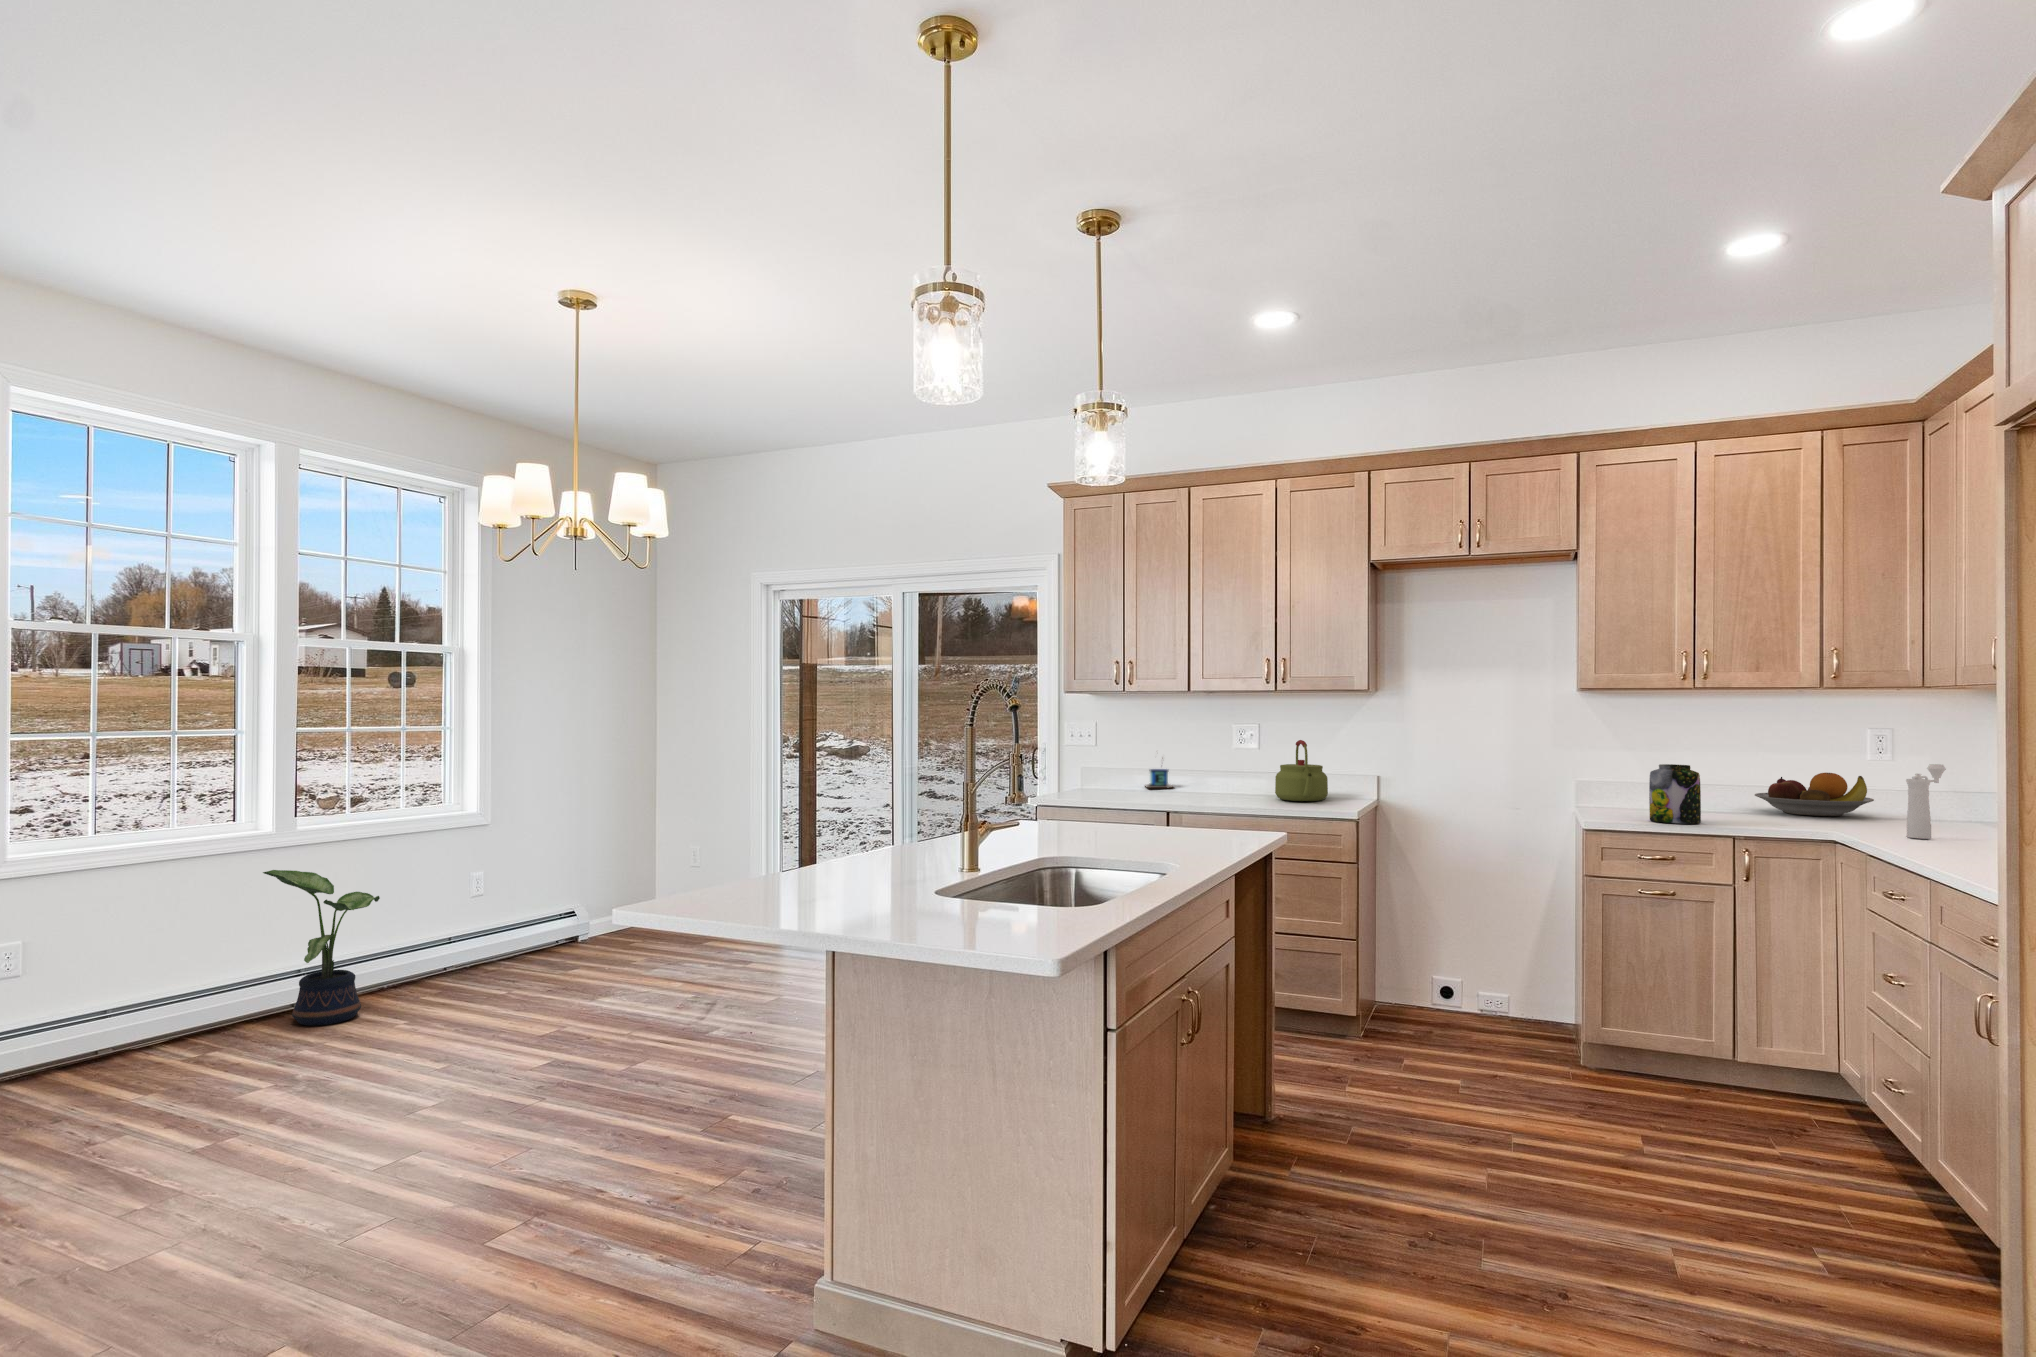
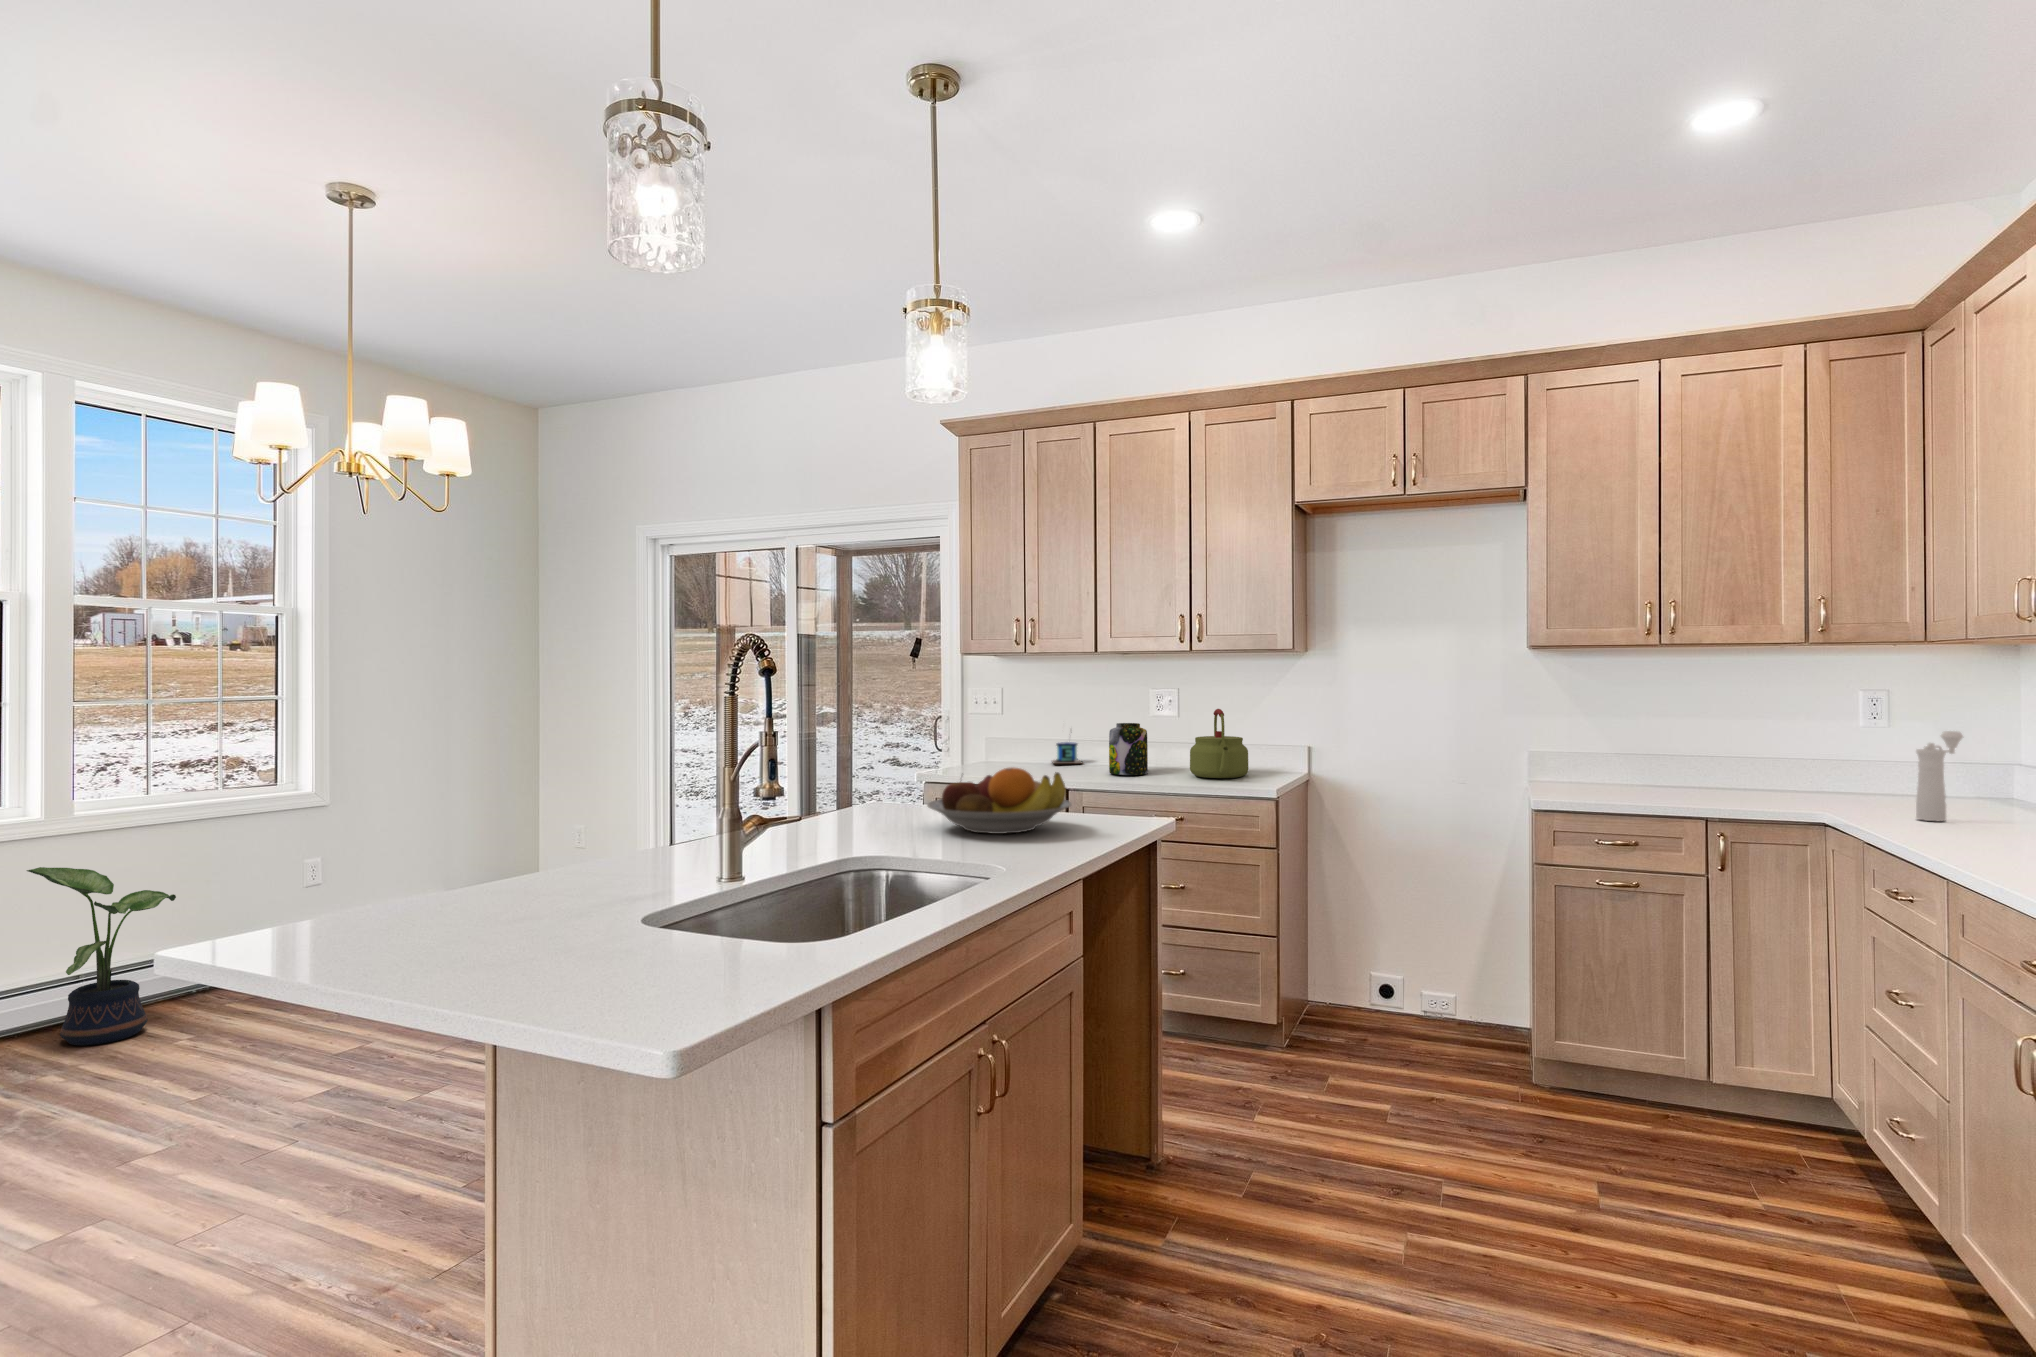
jar: present [1649,764,1701,824] -> present [1109,723,1148,775]
fruit bowl: present [1755,773,1874,816] -> present [927,768,1072,834]

